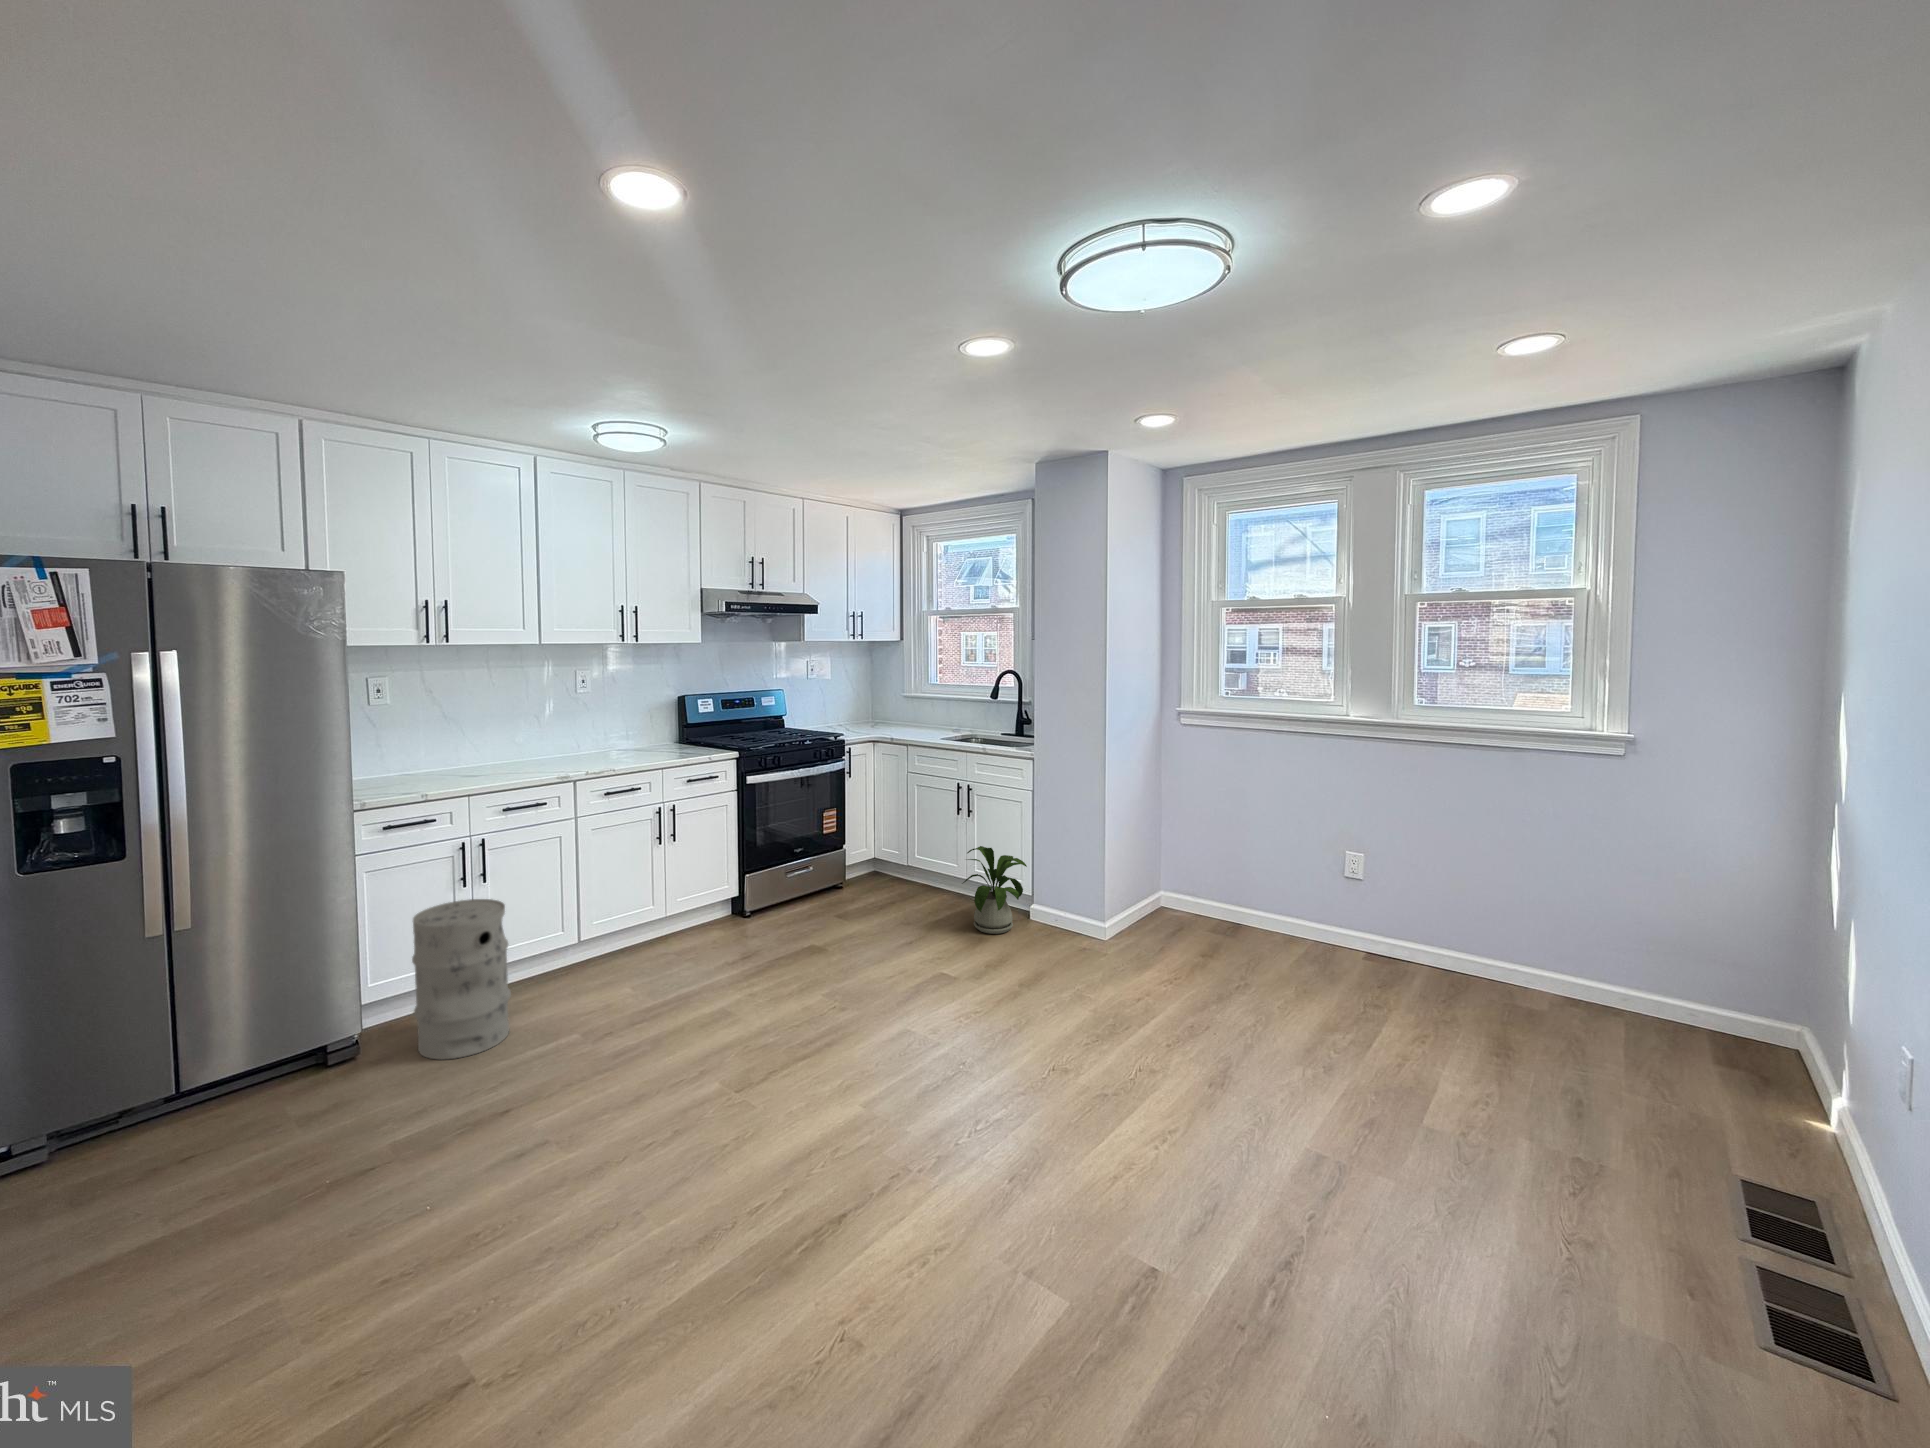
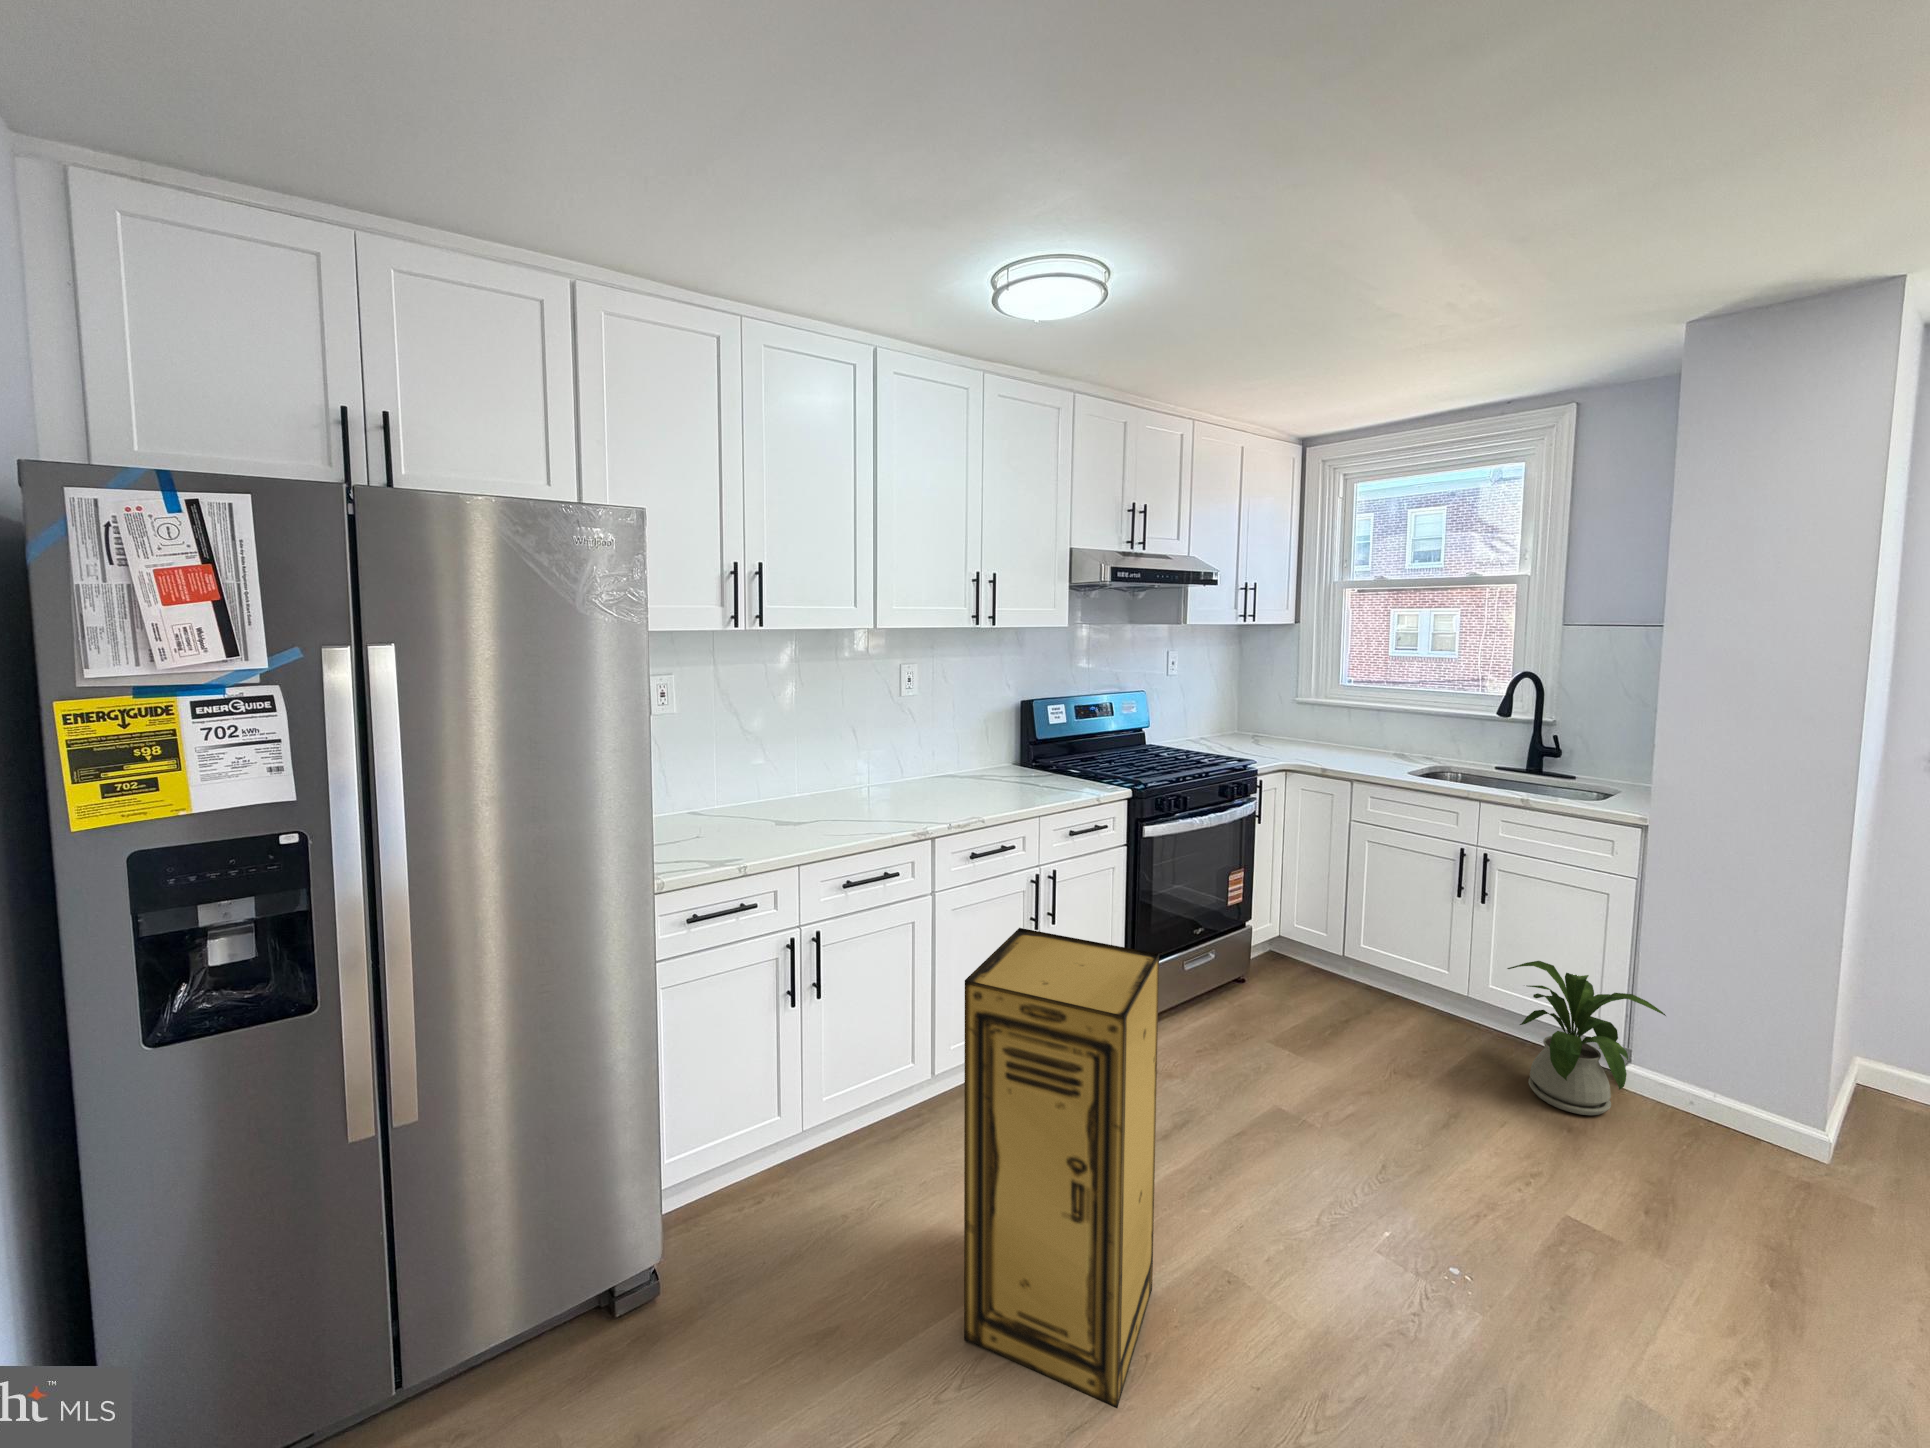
storage cabinet: none [545,820,678,1064] -> present [964,928,1159,1408]
trash can: present [412,899,511,1060] -> none [738,1040,878,1333]

